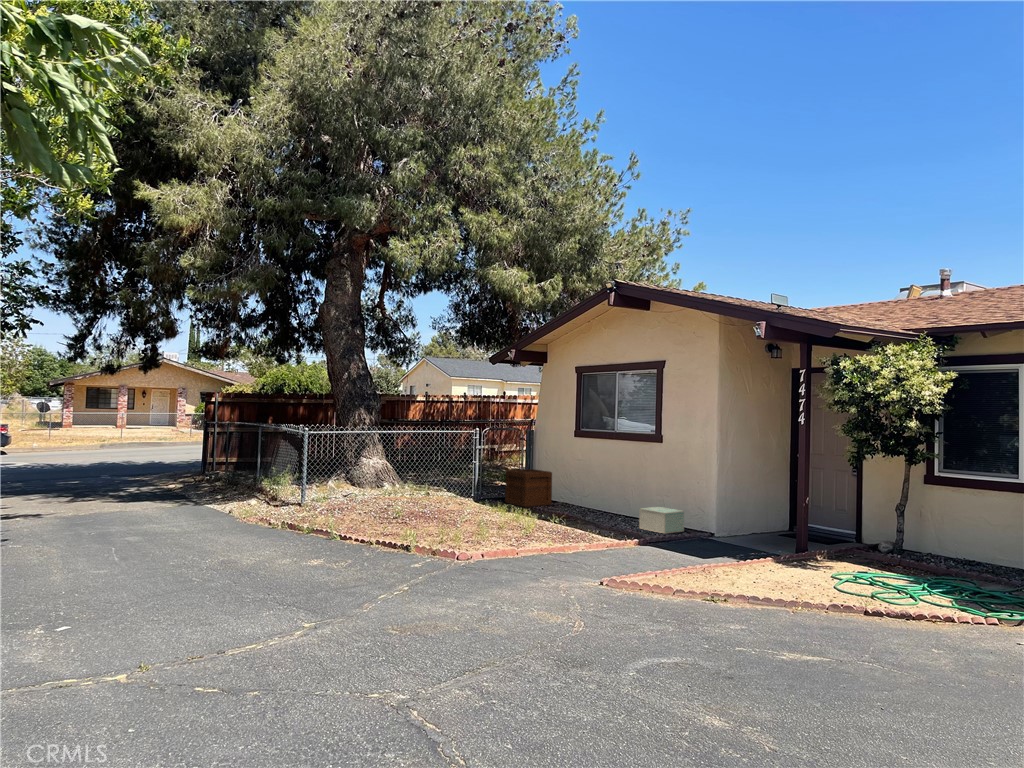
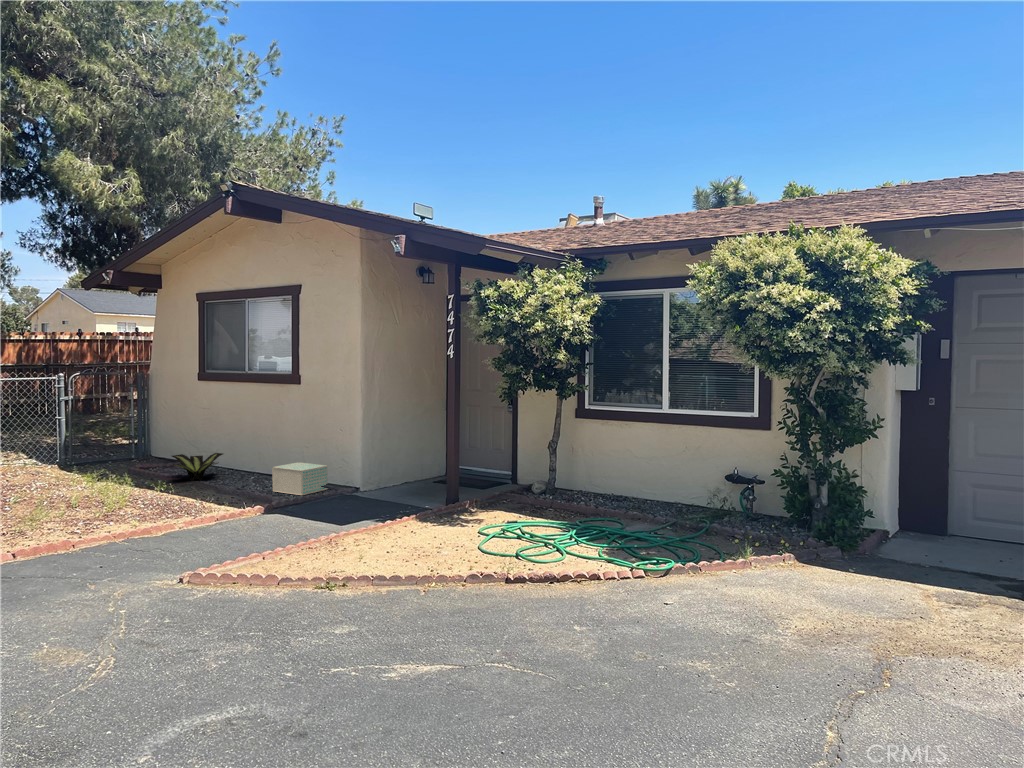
wooden crate: present [505,469,552,507] -> none [104,425,171,475]
potted plant: none [556,494,596,516] -> present [172,453,223,481]

